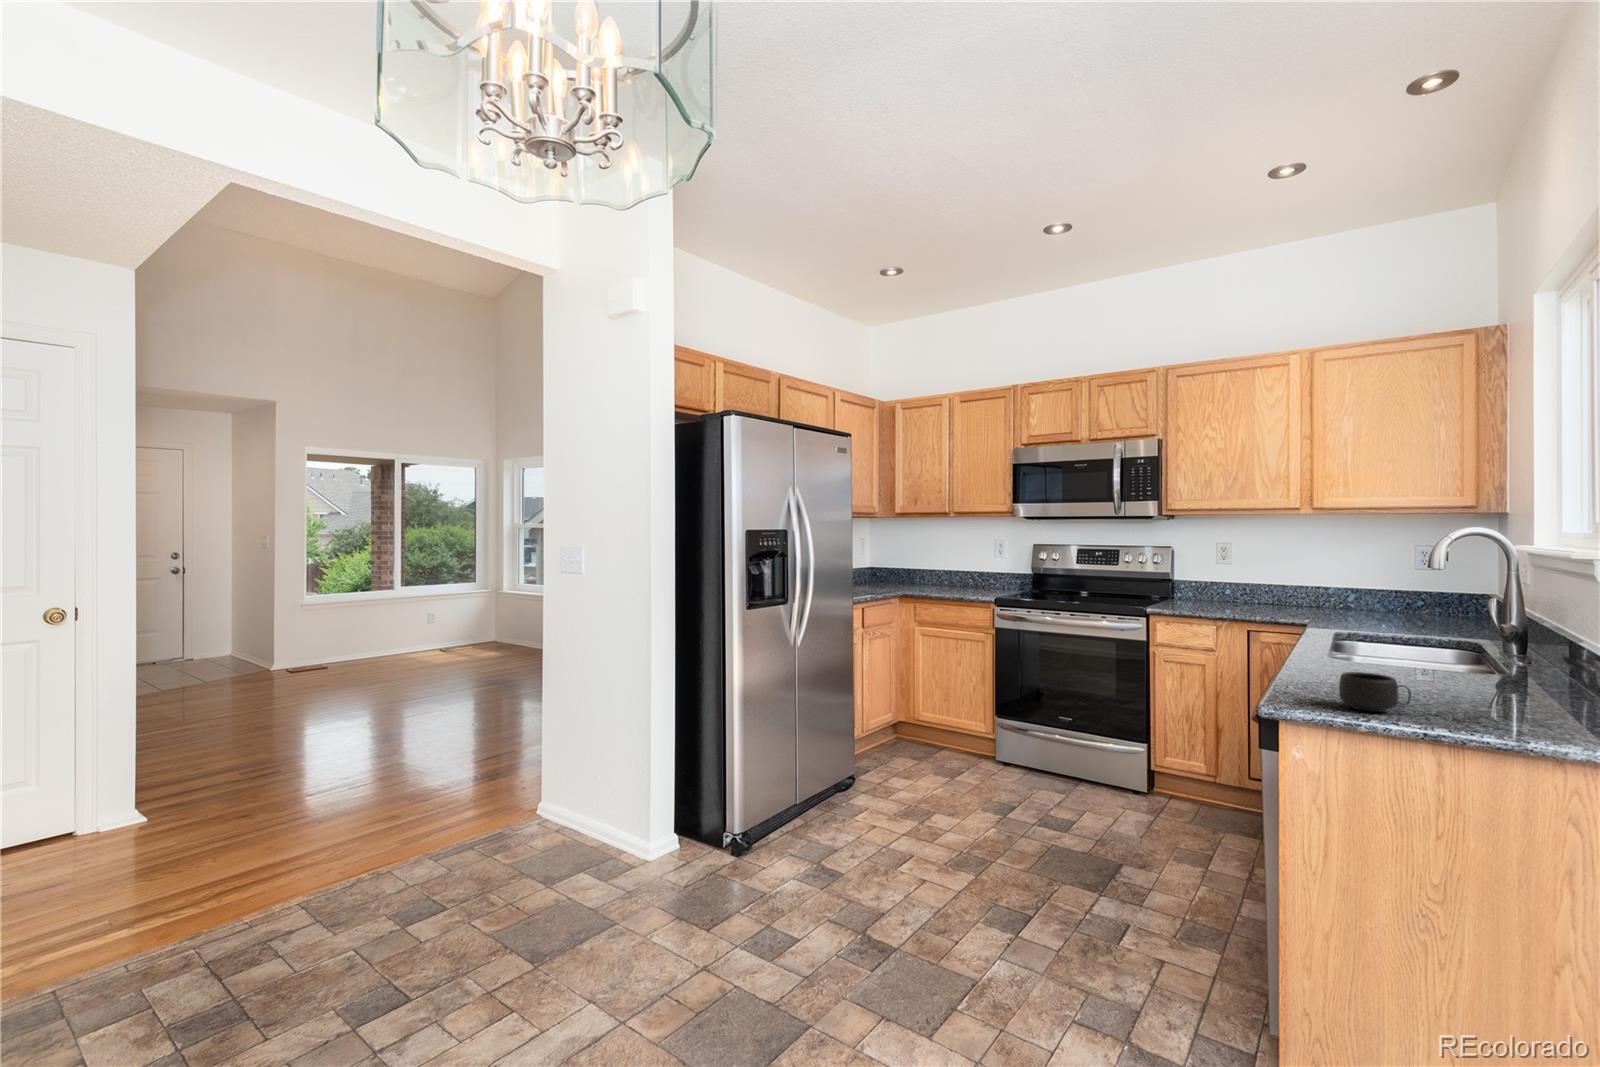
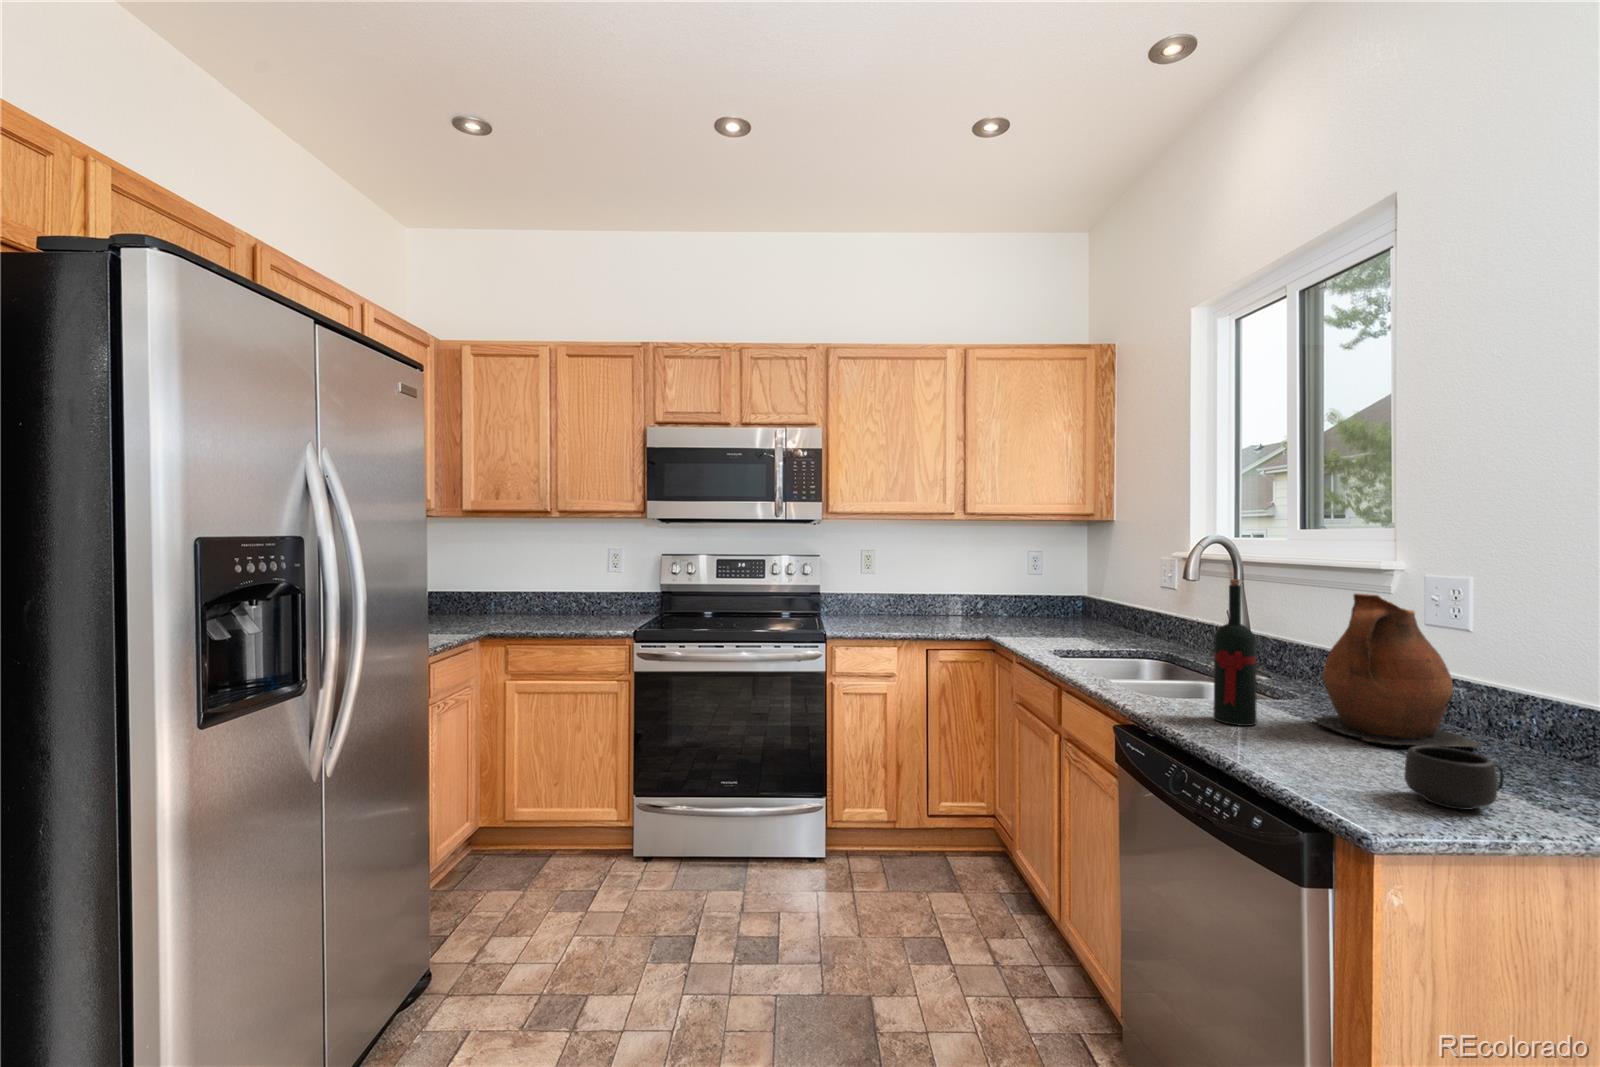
wine bottle: none [1330,562,1371,677] -> present [1213,579,1257,726]
ceramic pitcher: none [1418,575,1549,706] -> present [1312,594,1479,749]

